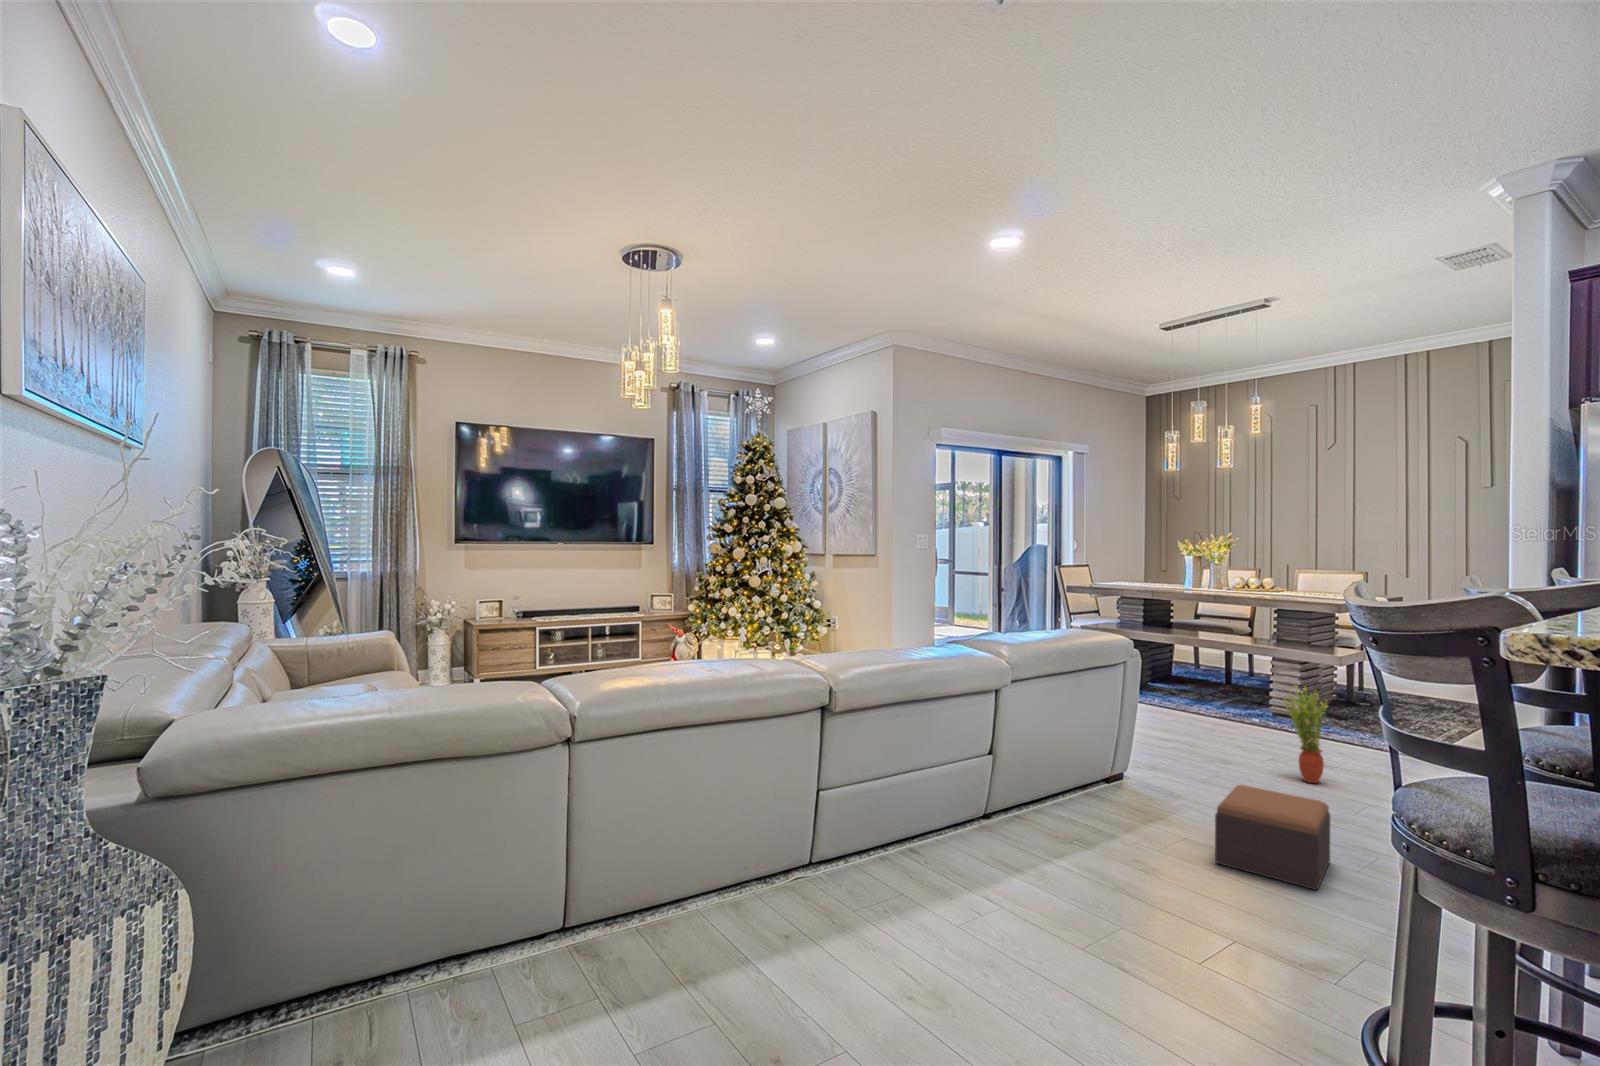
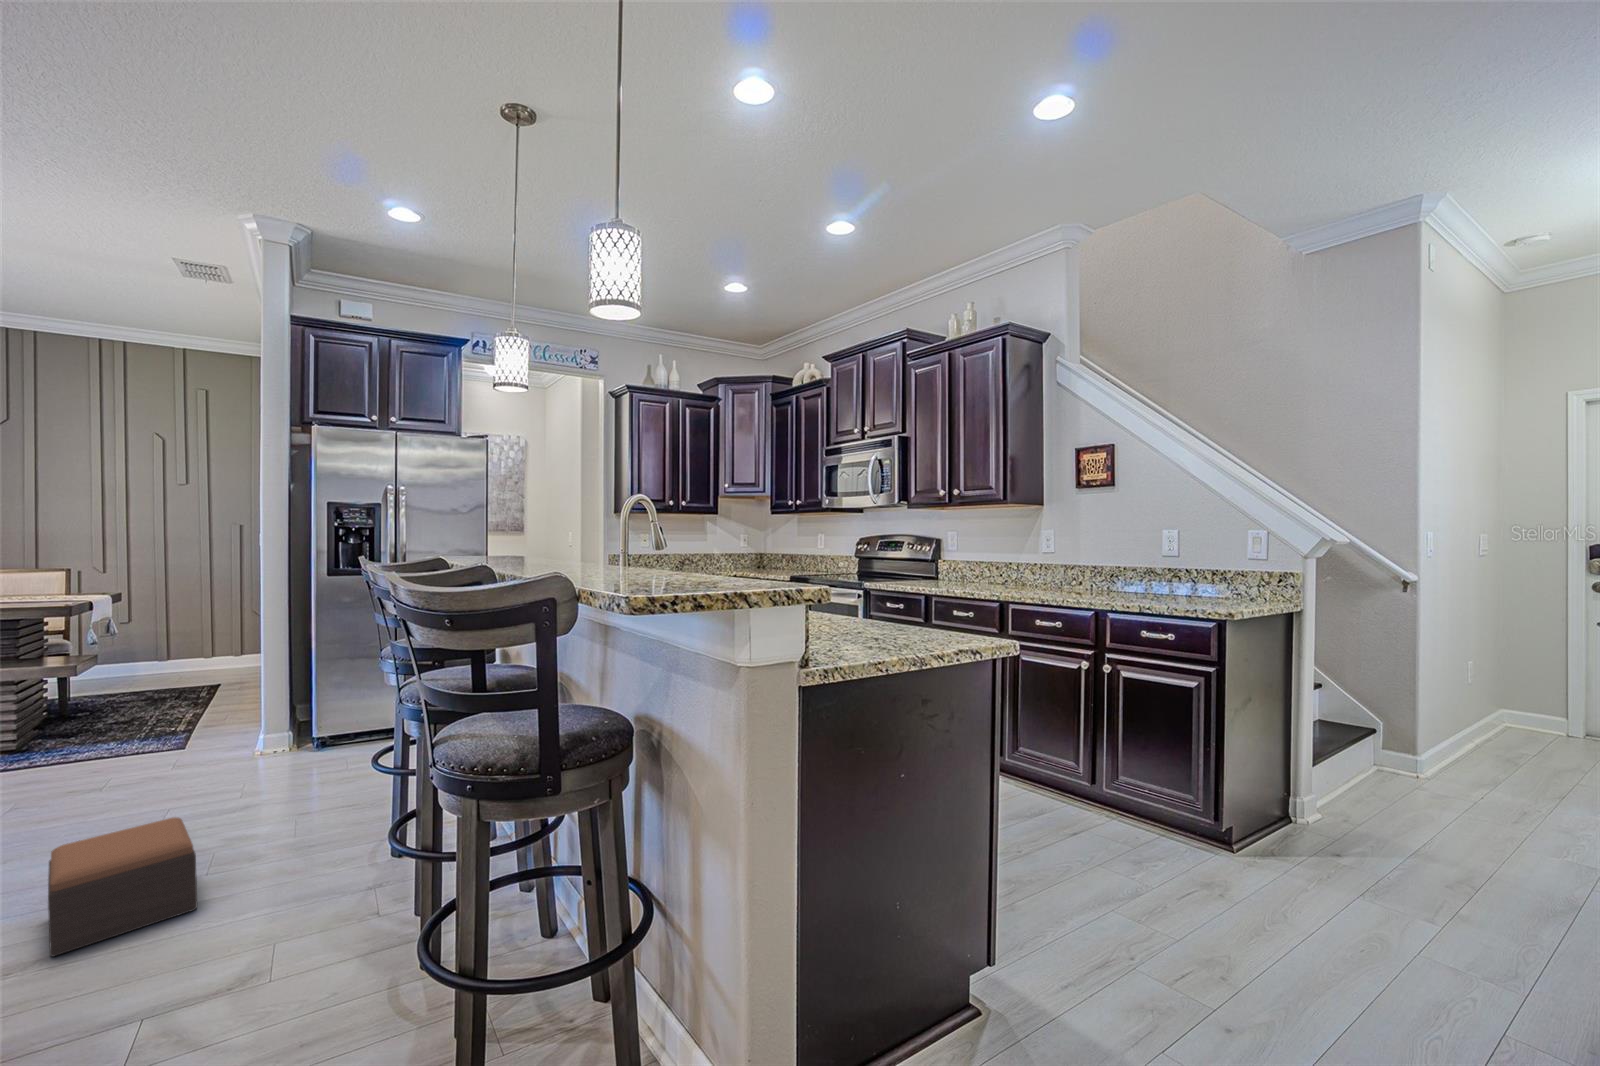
potted plant: present [1283,685,1328,783] -> none [44,705,112,814]

